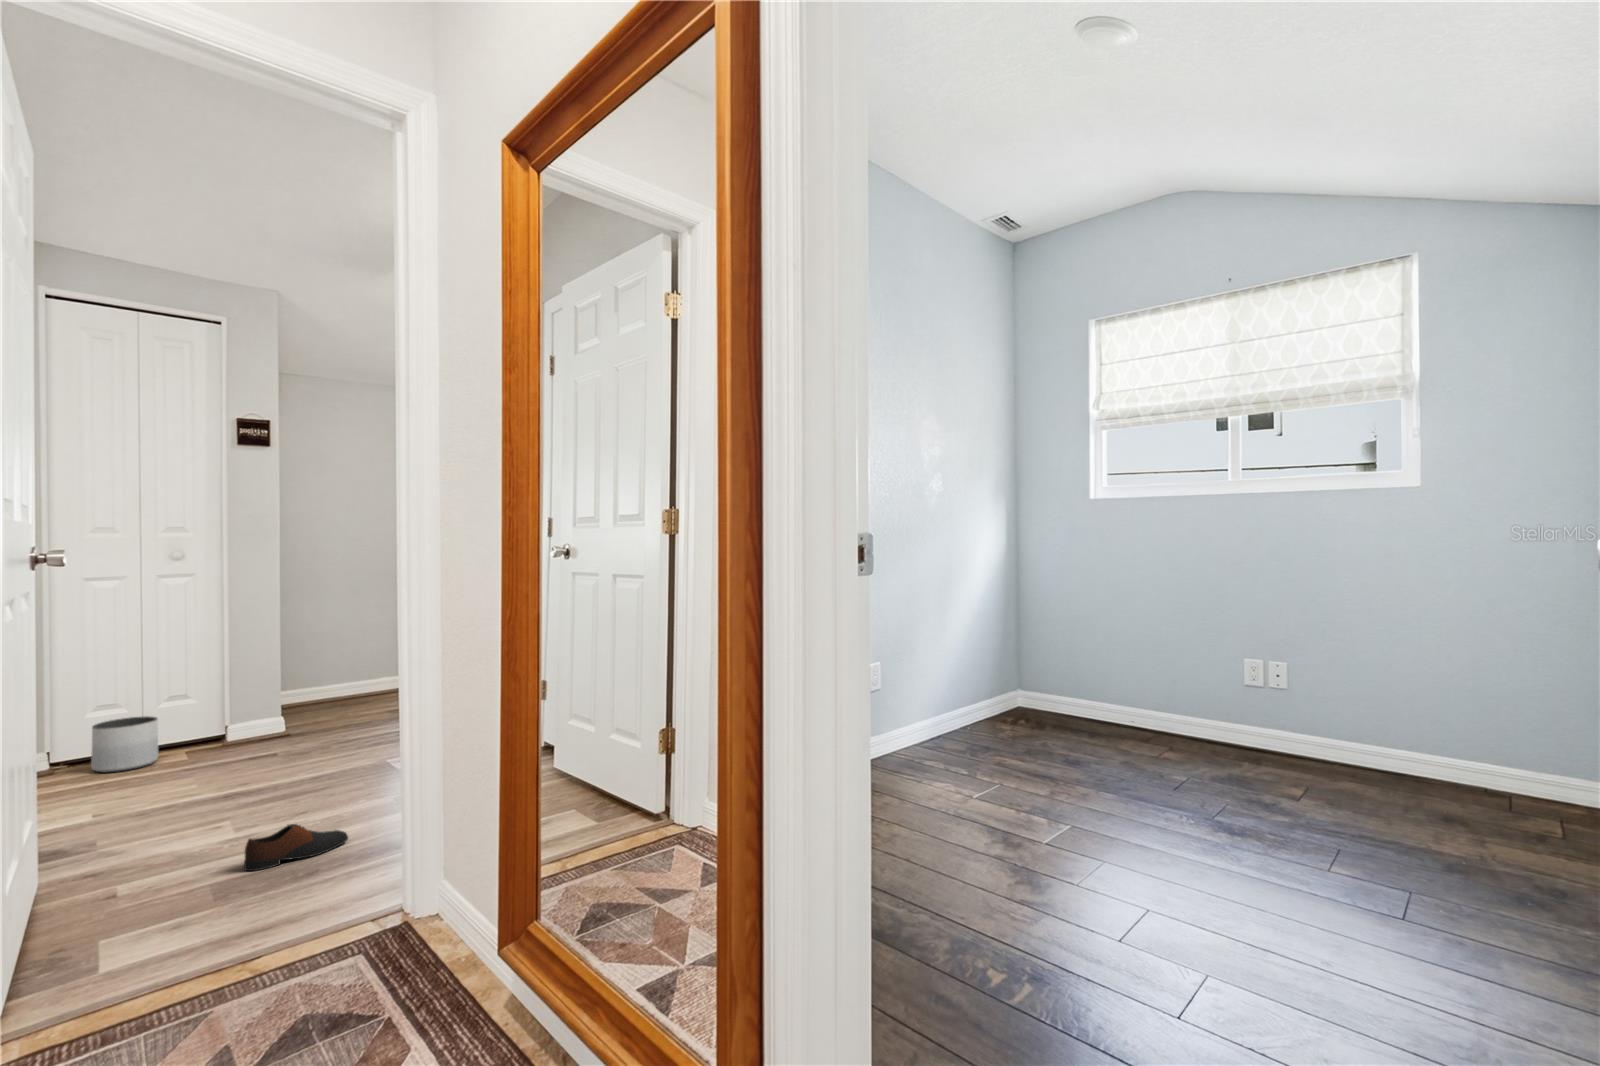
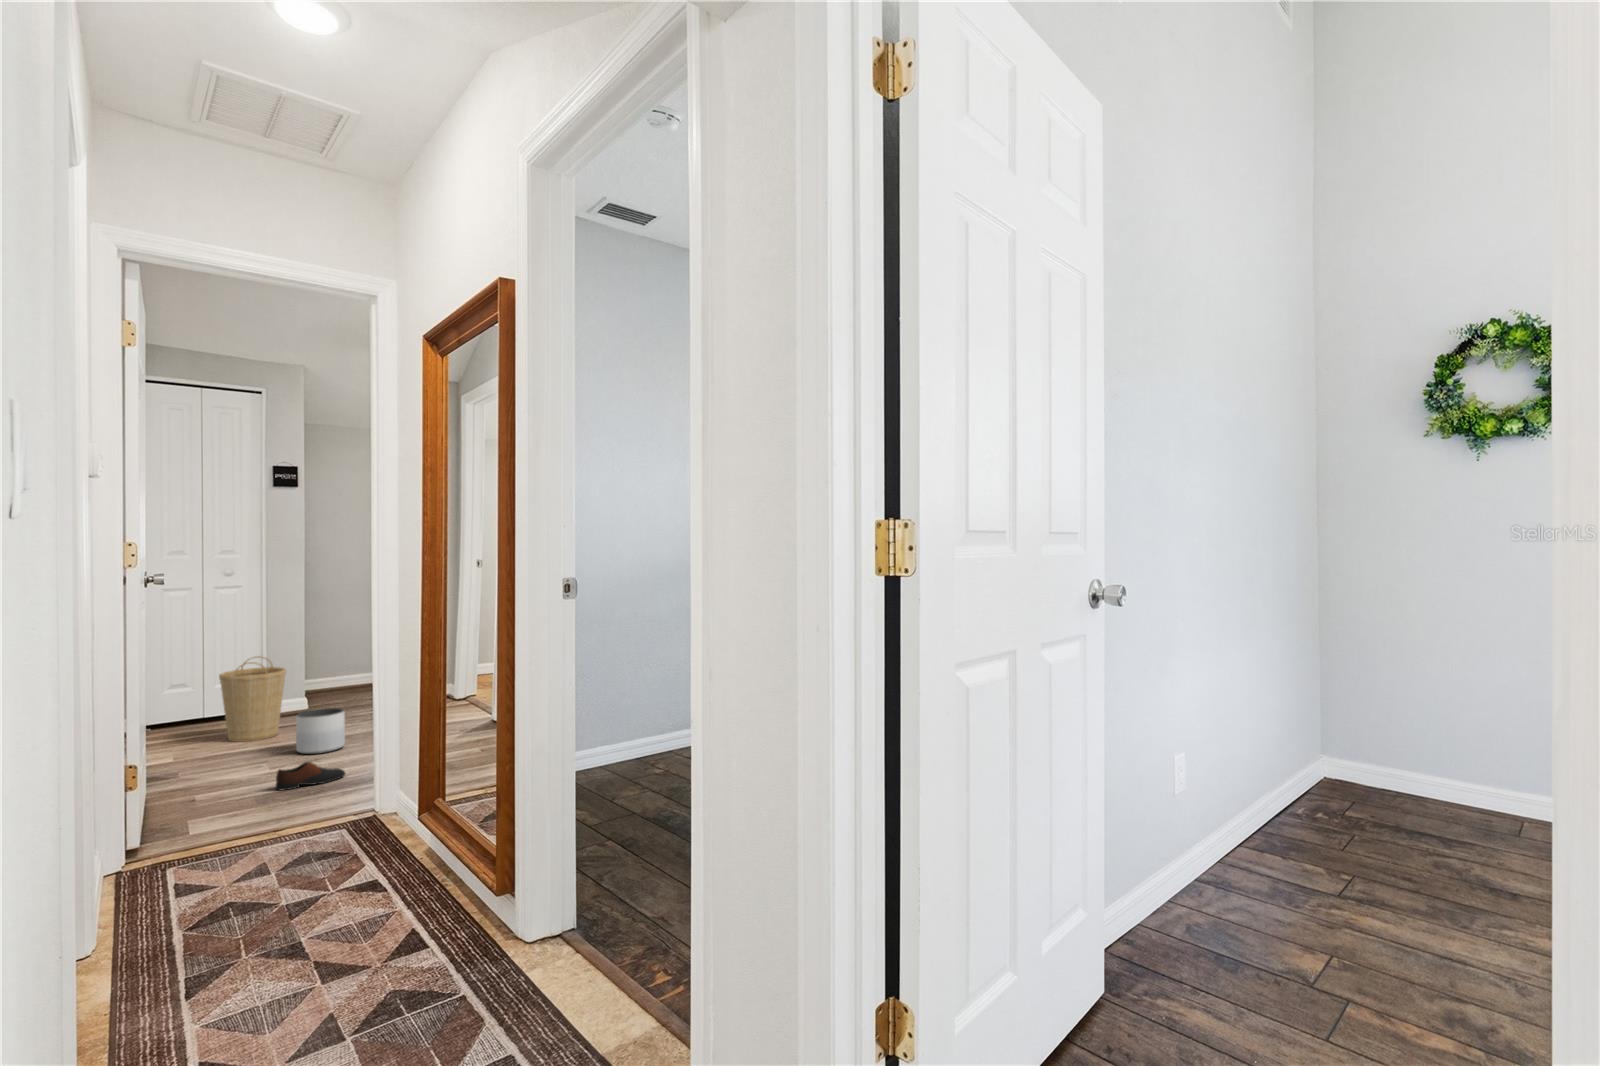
basket: none [163,666,257,782] -> present [219,657,286,742]
planter: present [91,716,158,773] -> present [296,708,345,754]

